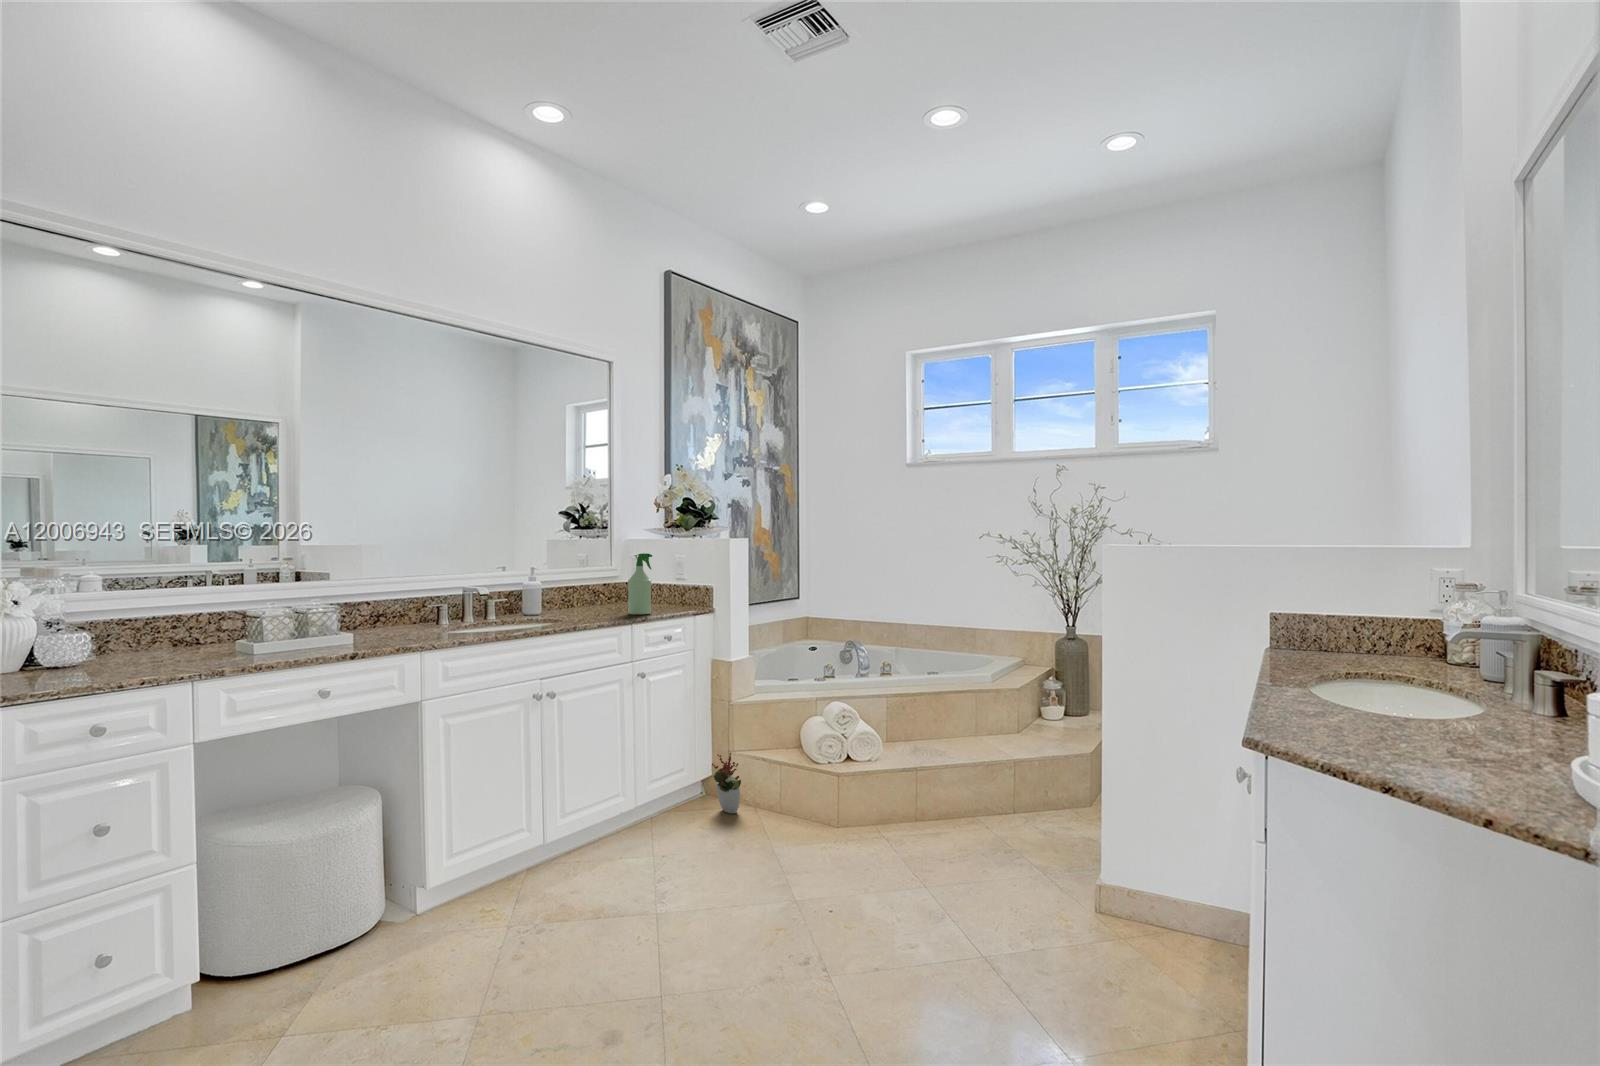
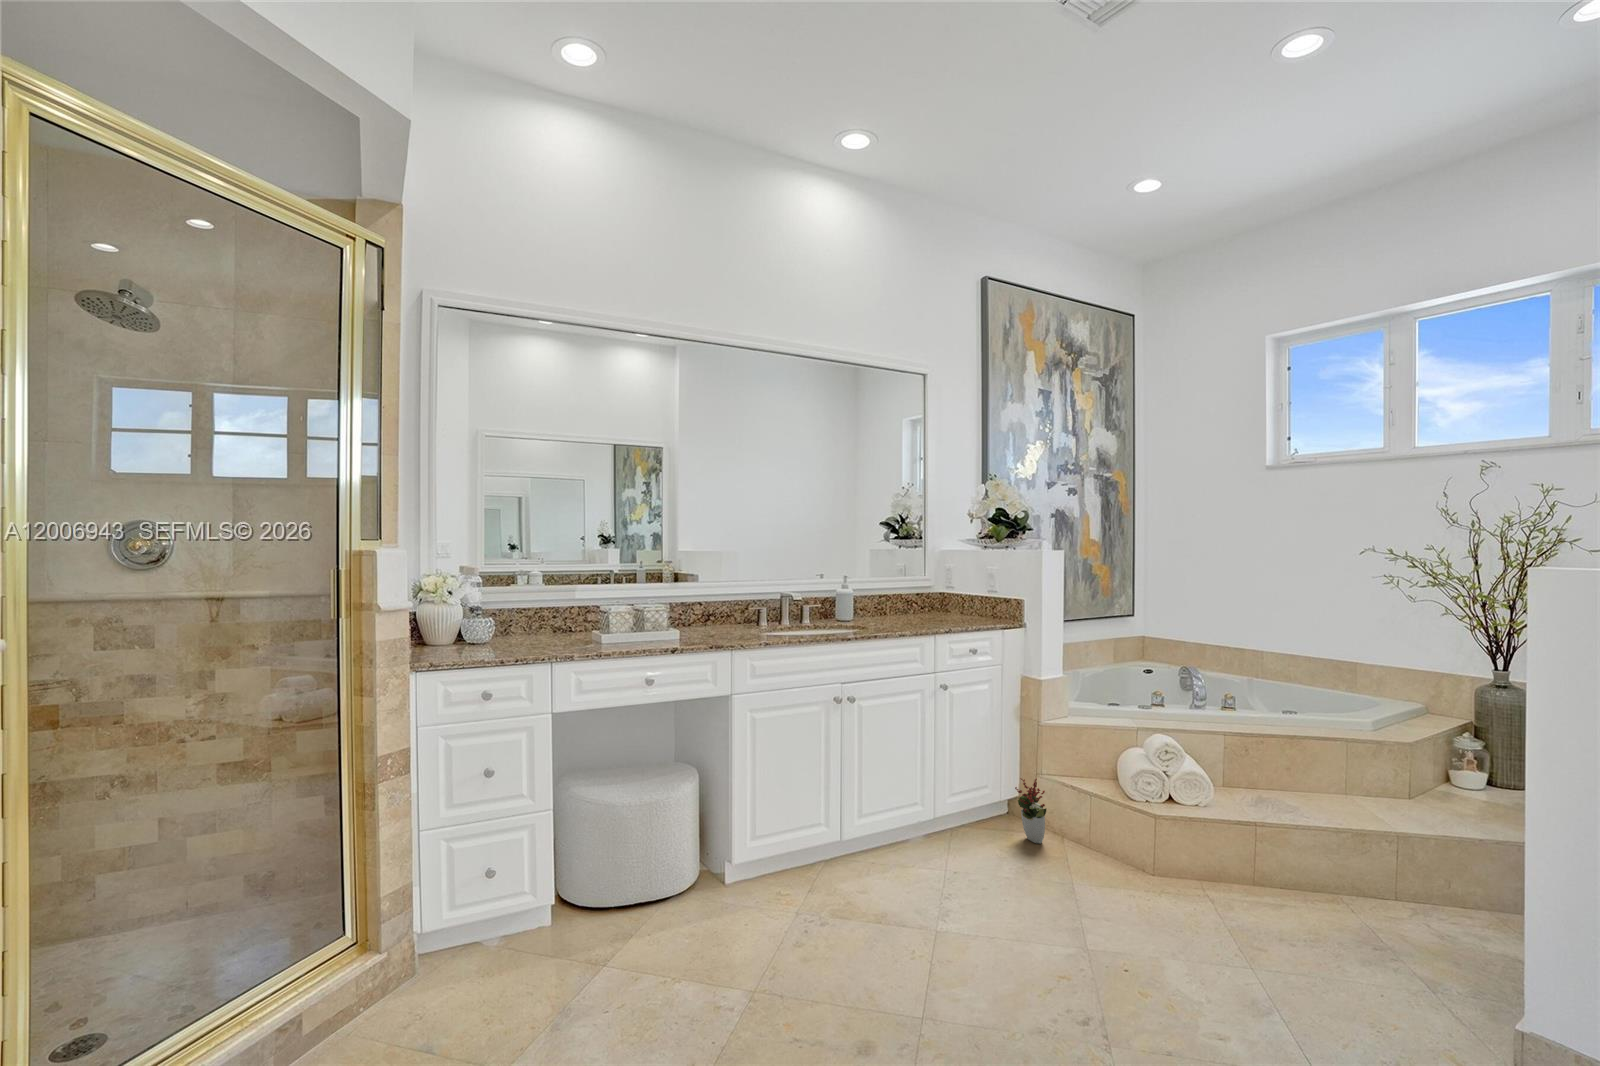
spray bottle: present [628,553,652,614] -> none [931,565,956,626]

